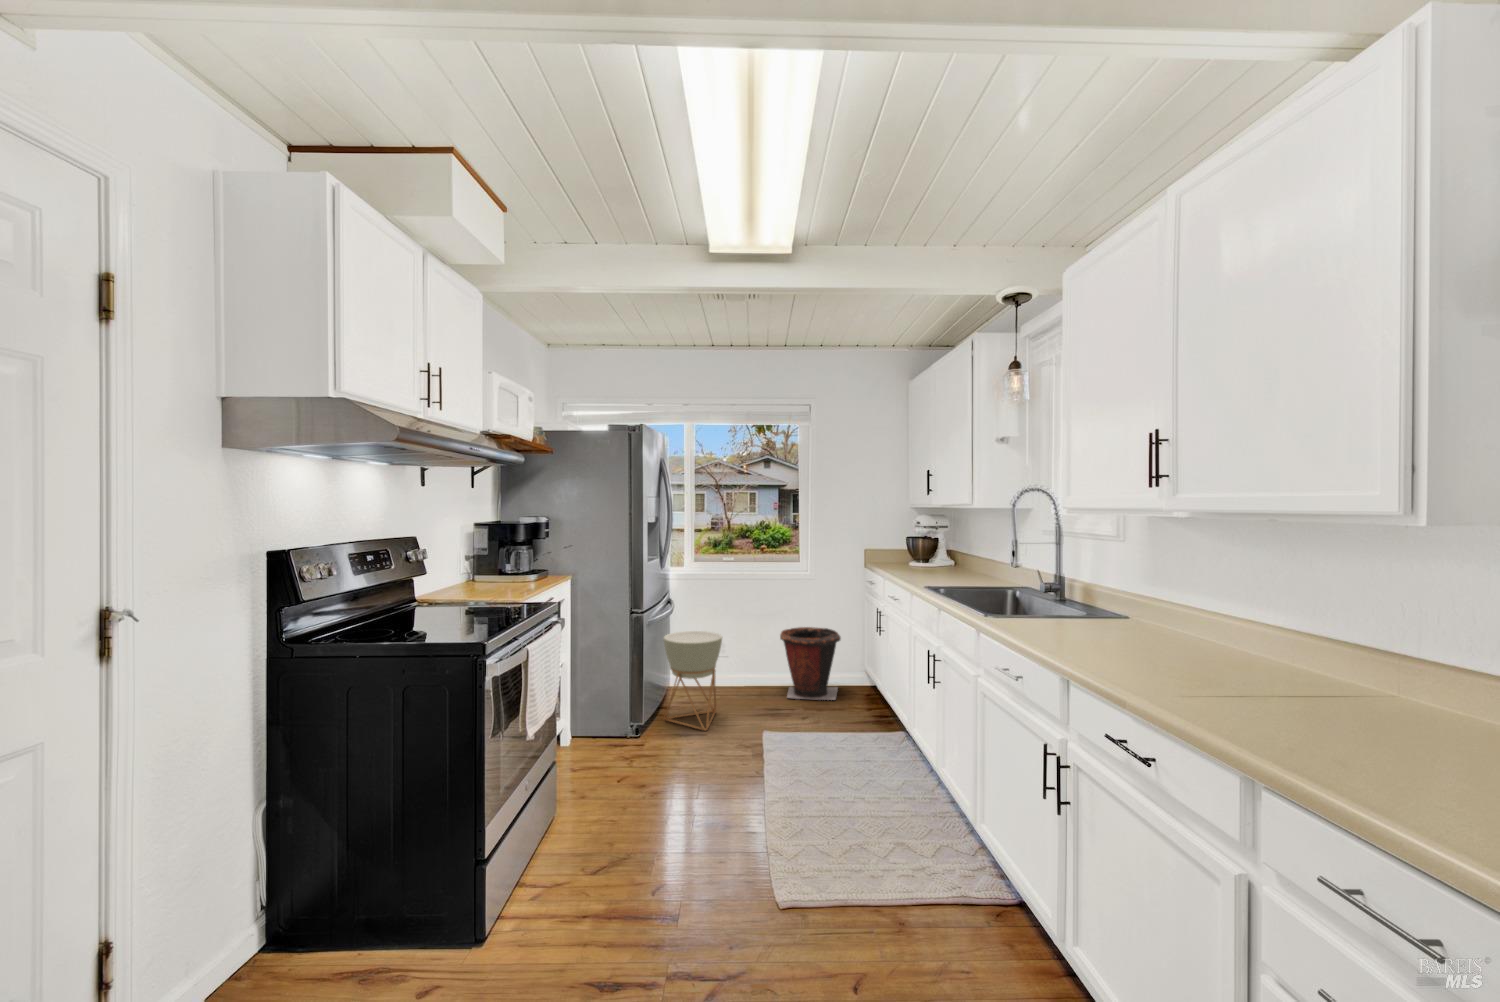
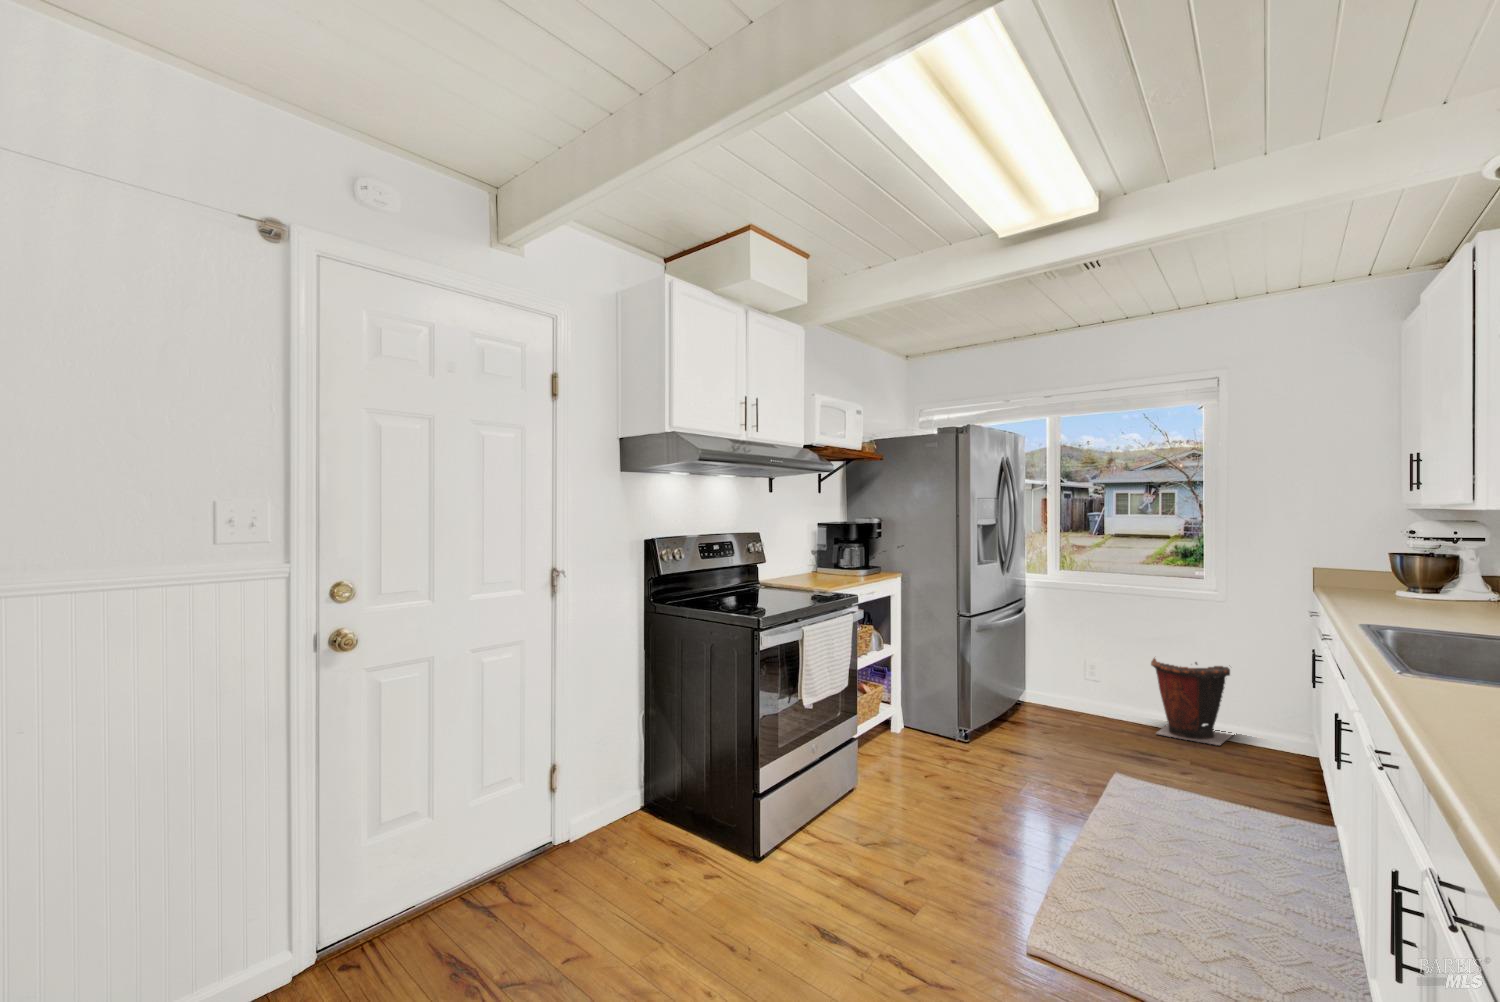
planter: present [664,631,722,730] -> none [998,642,1064,748]

